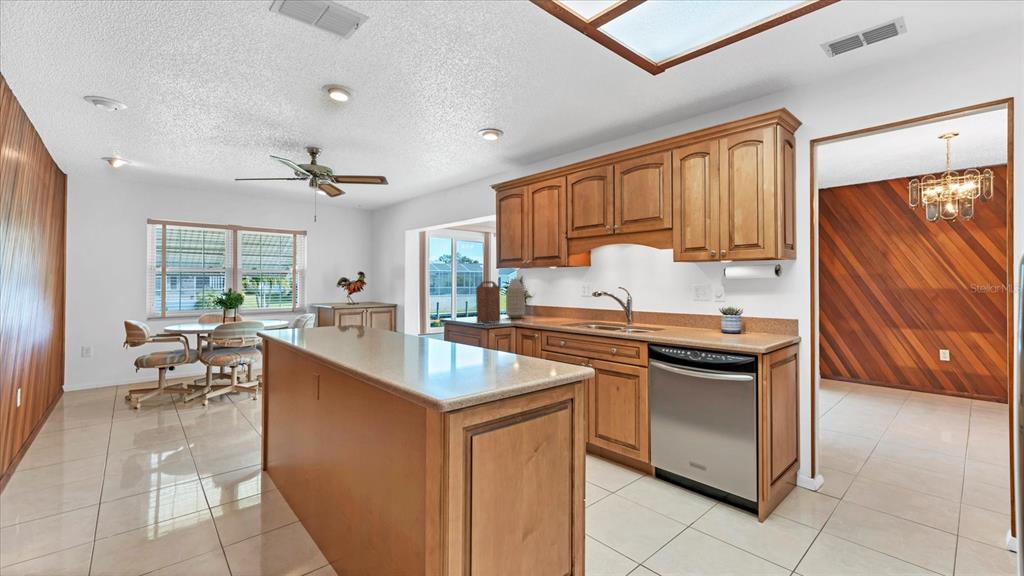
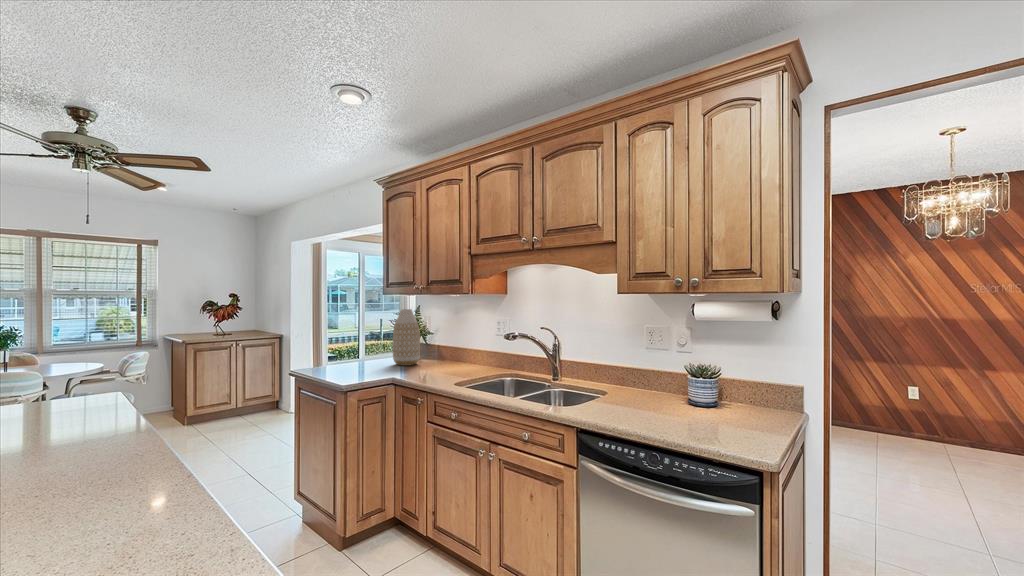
cutting board: present [476,281,500,322] -> none [333,316,371,378]

